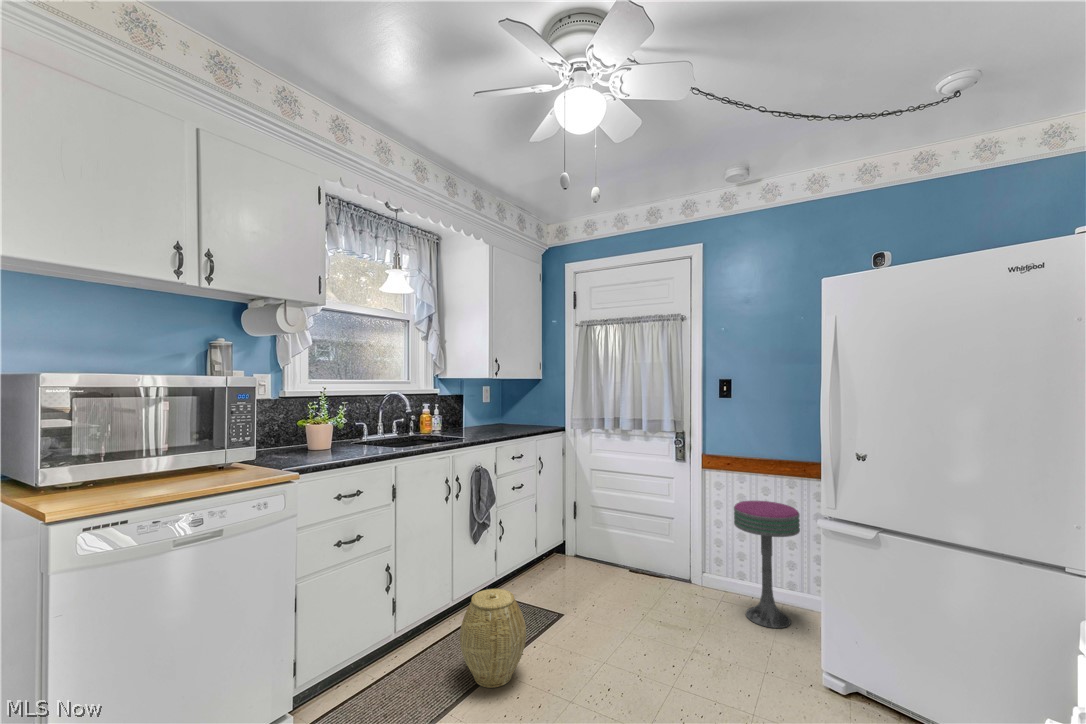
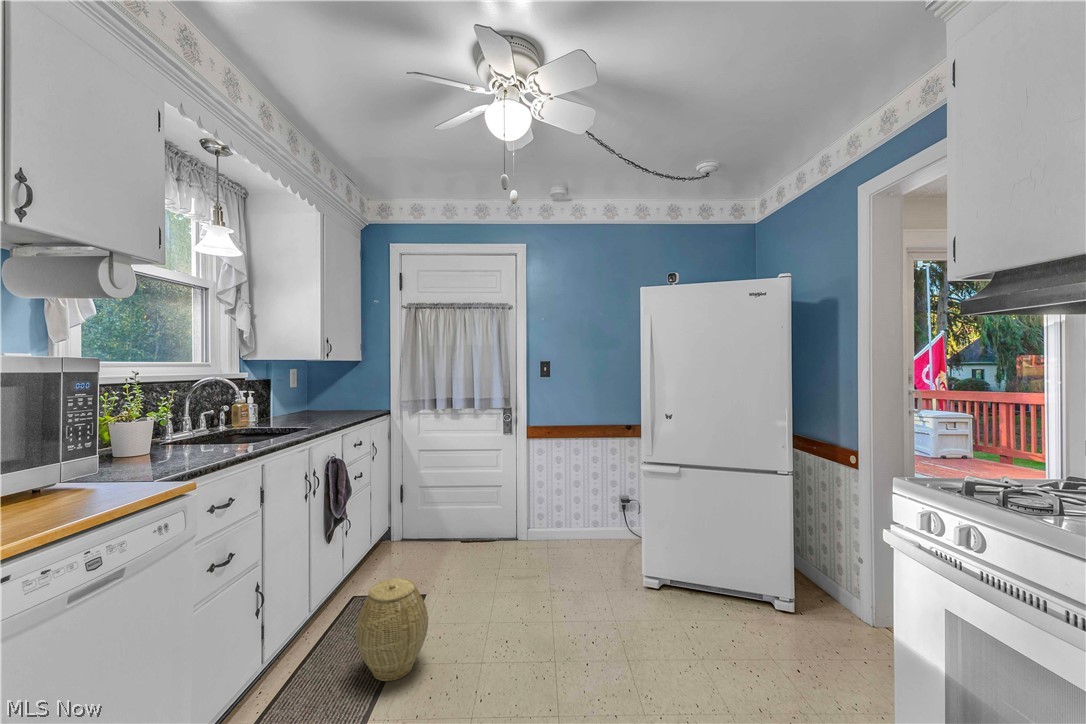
bar stool: present [734,501,800,628] -> none [560,460,608,557]

